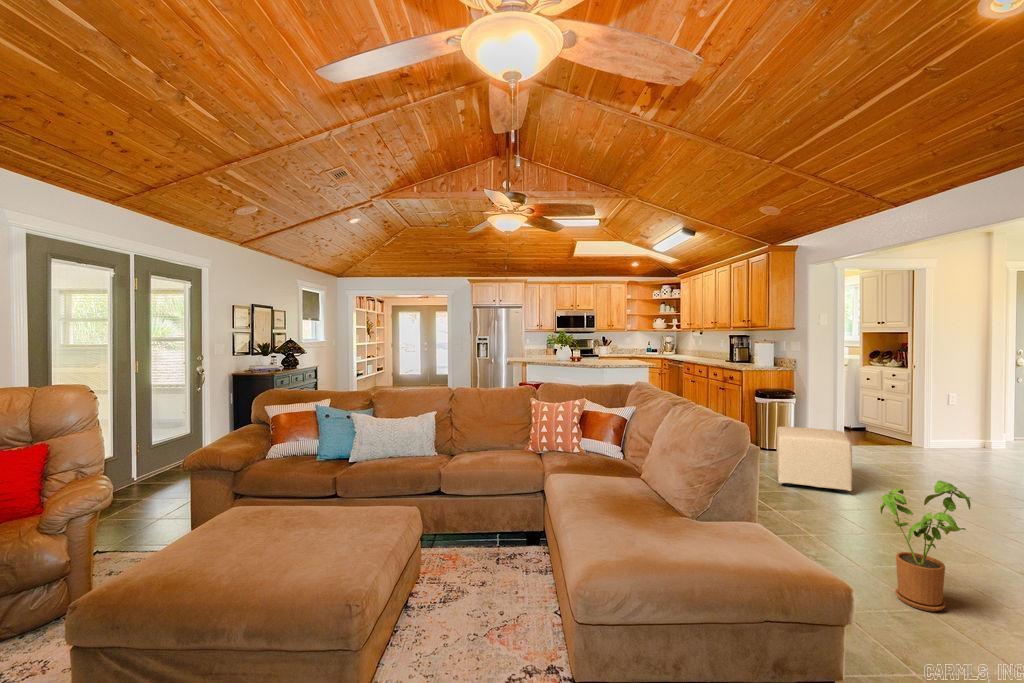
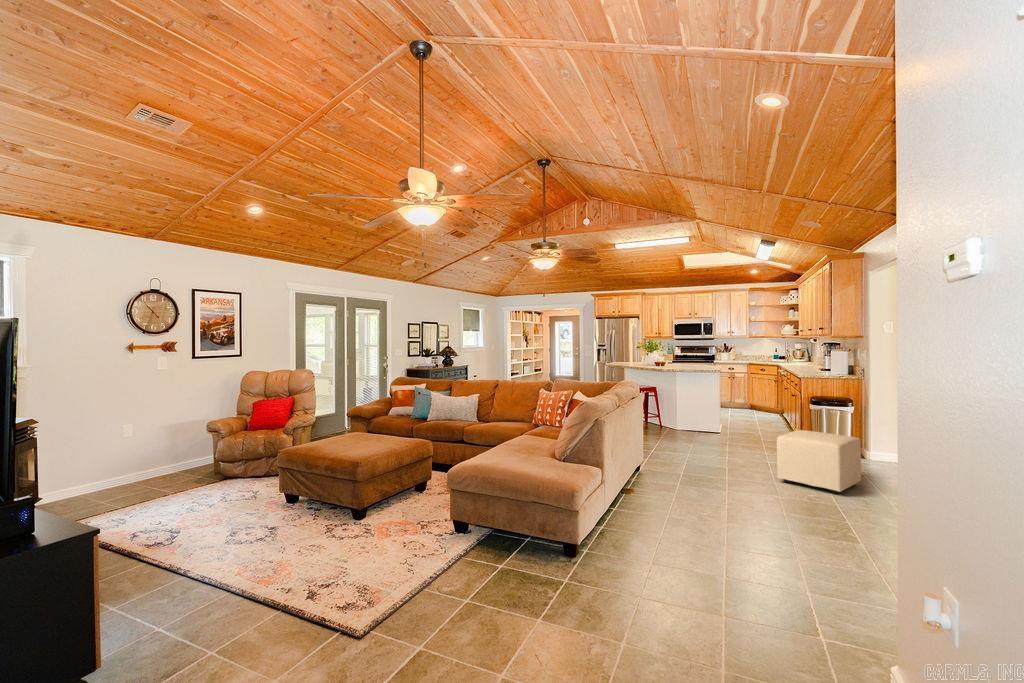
house plant: present [880,480,971,611] -> none [727,462,790,562]

